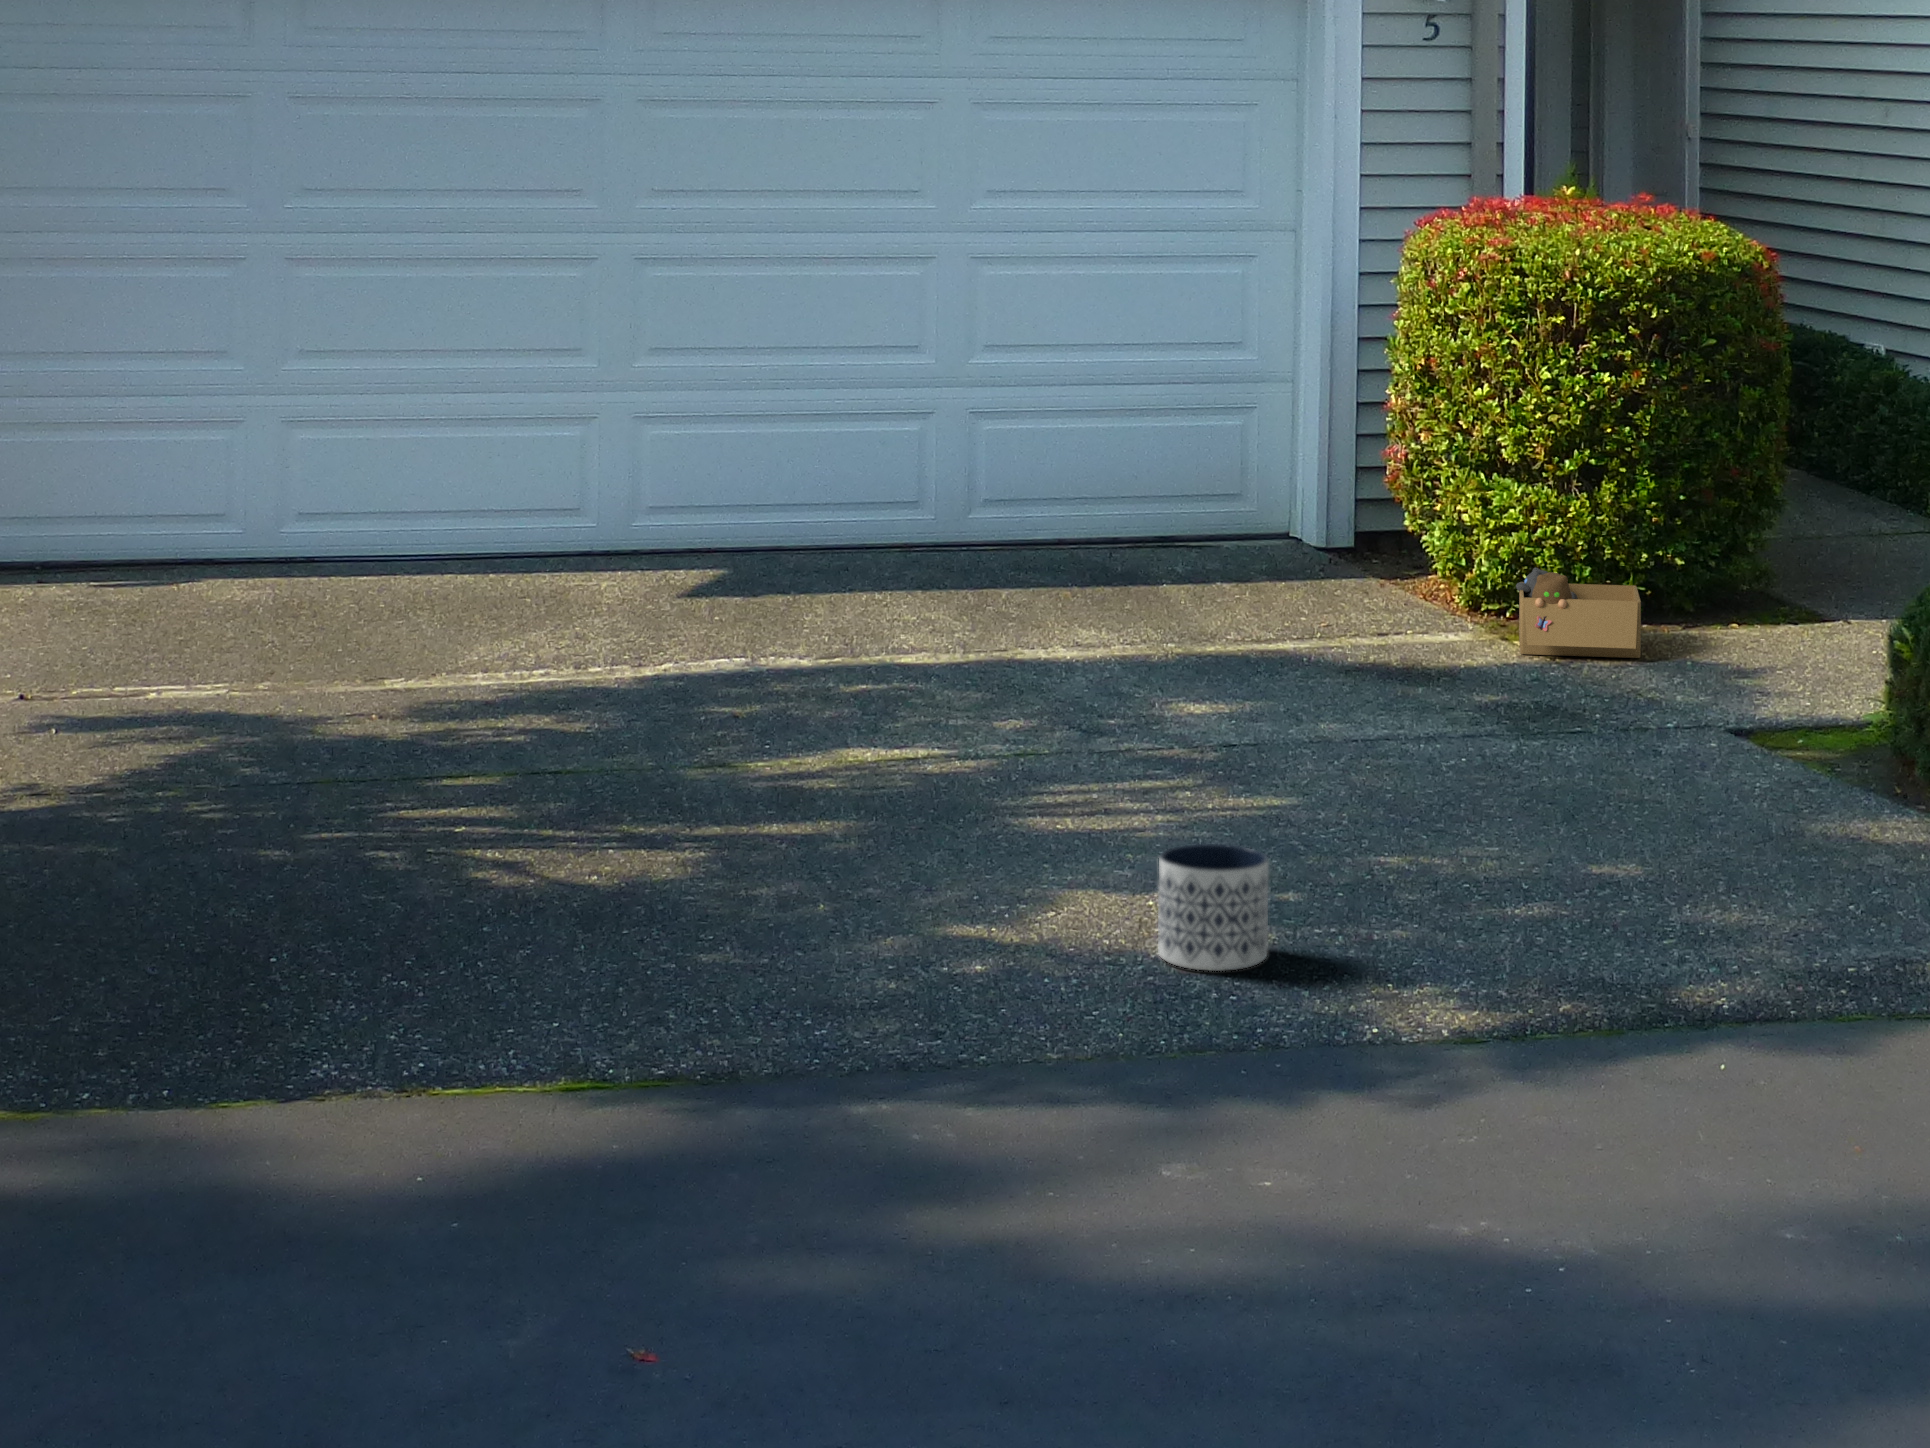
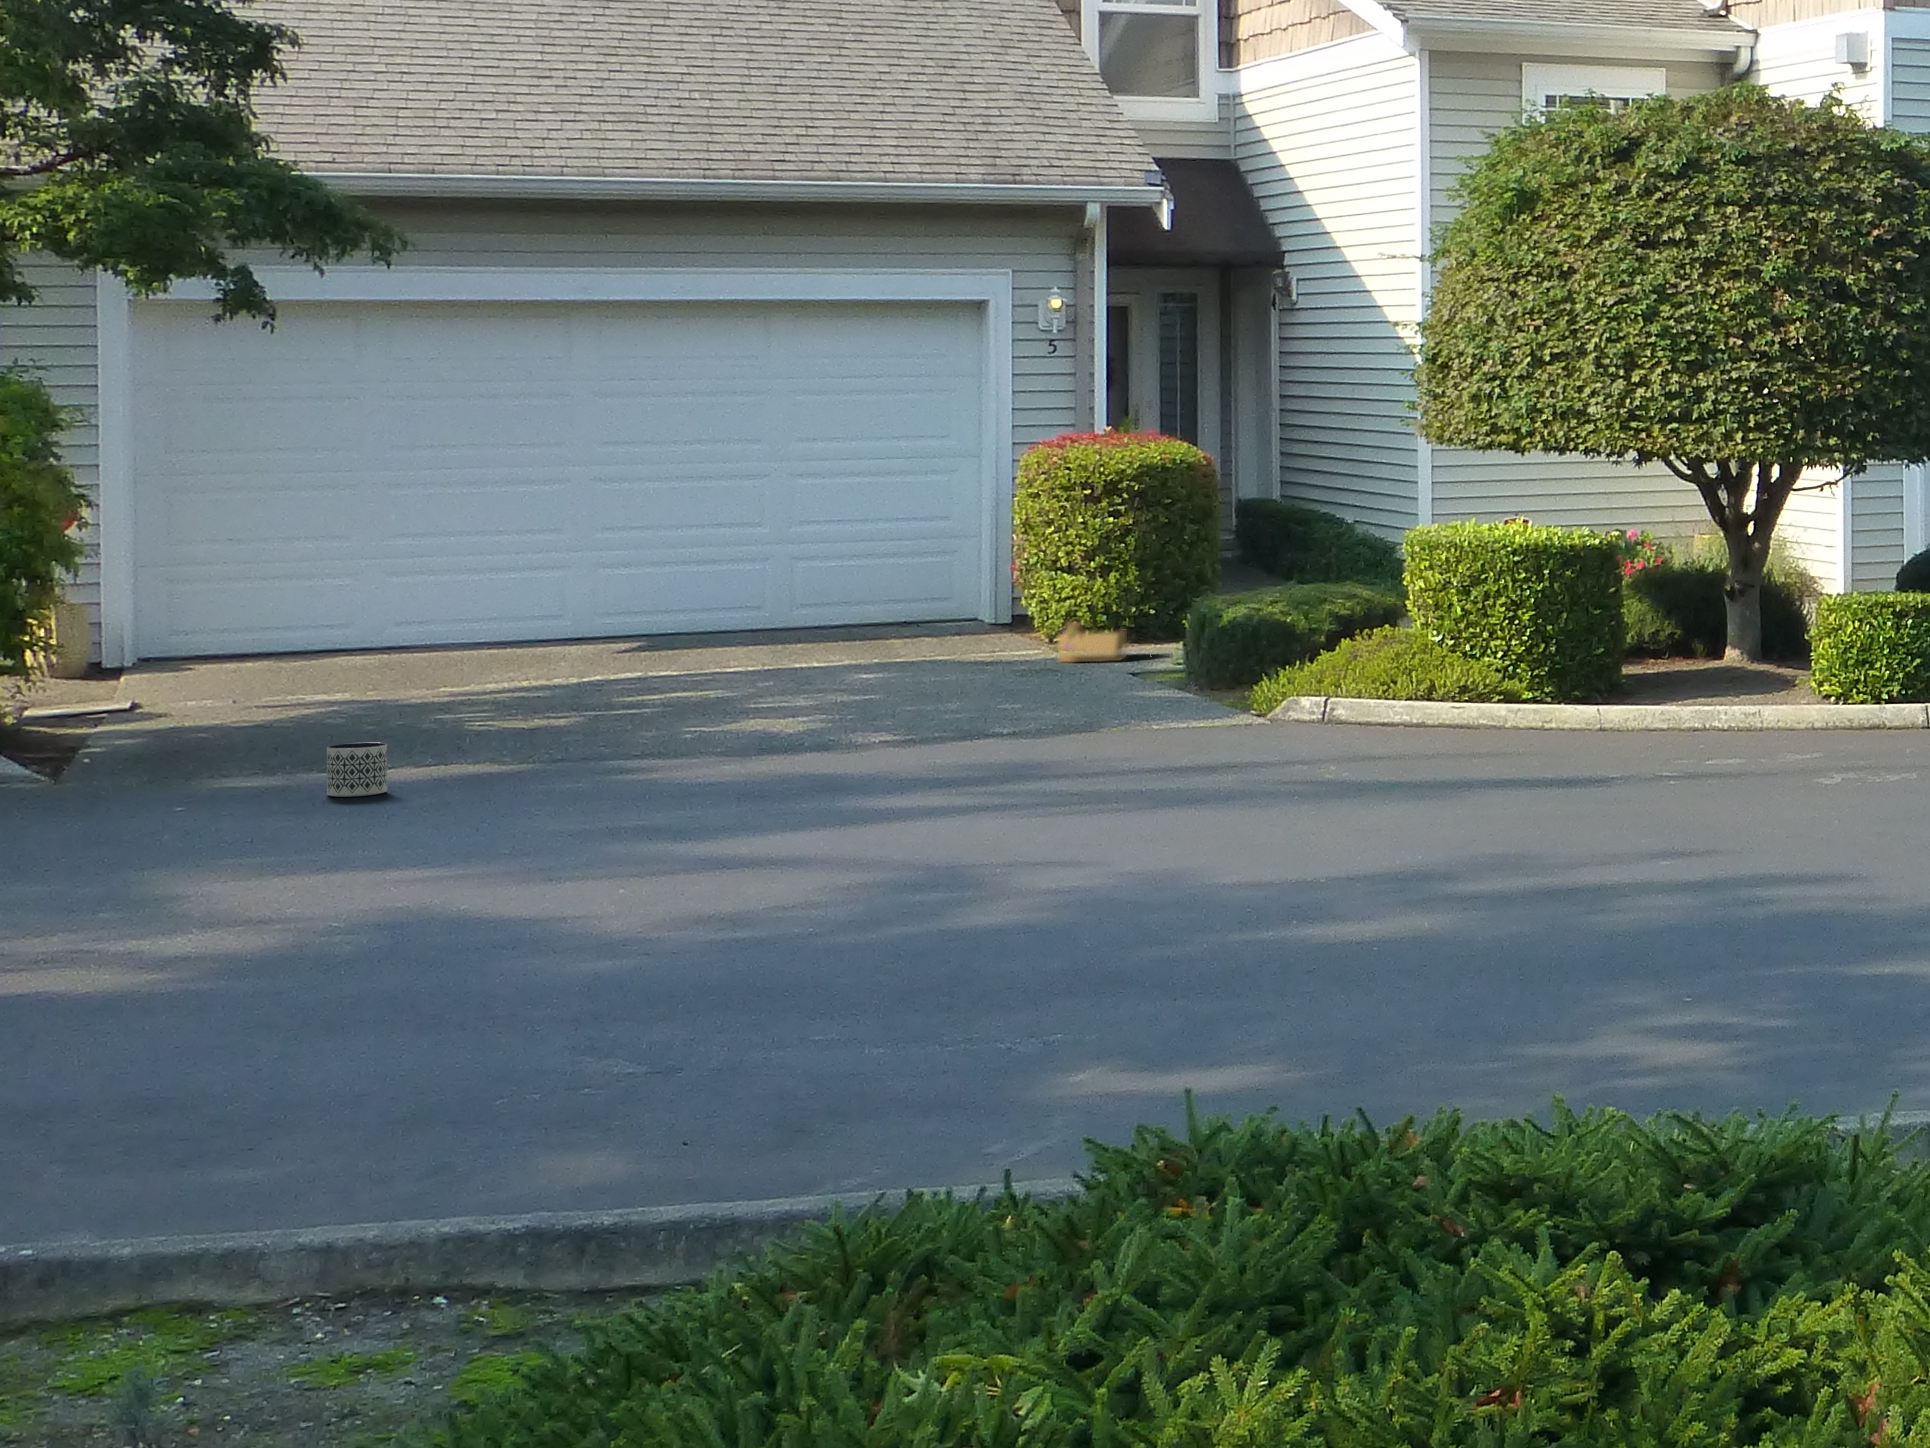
planter: present [1158,844,1268,971] -> present [327,742,387,797]

